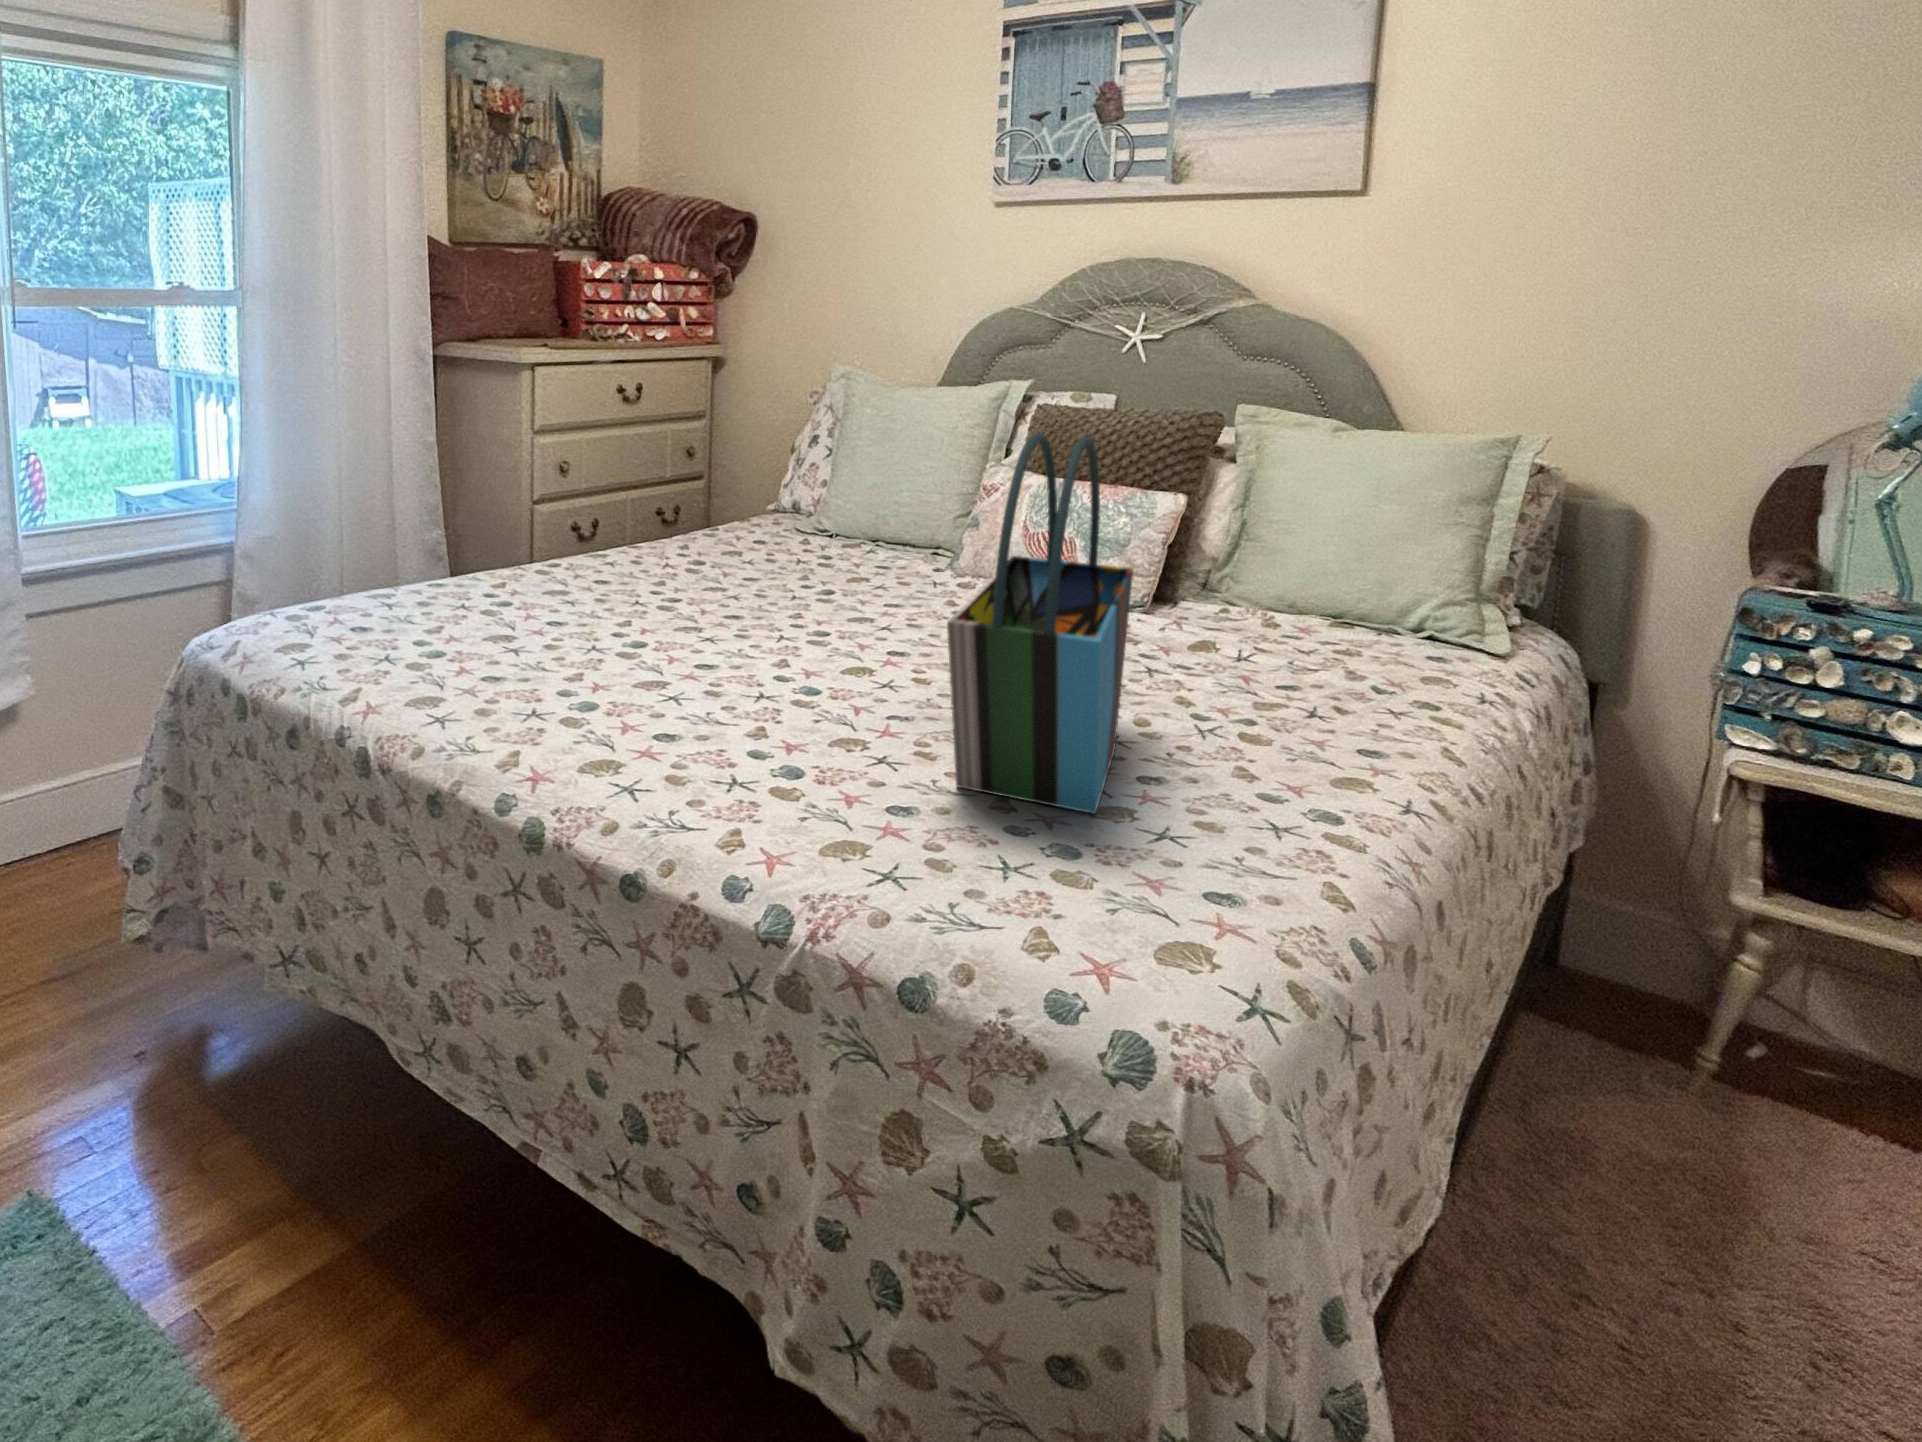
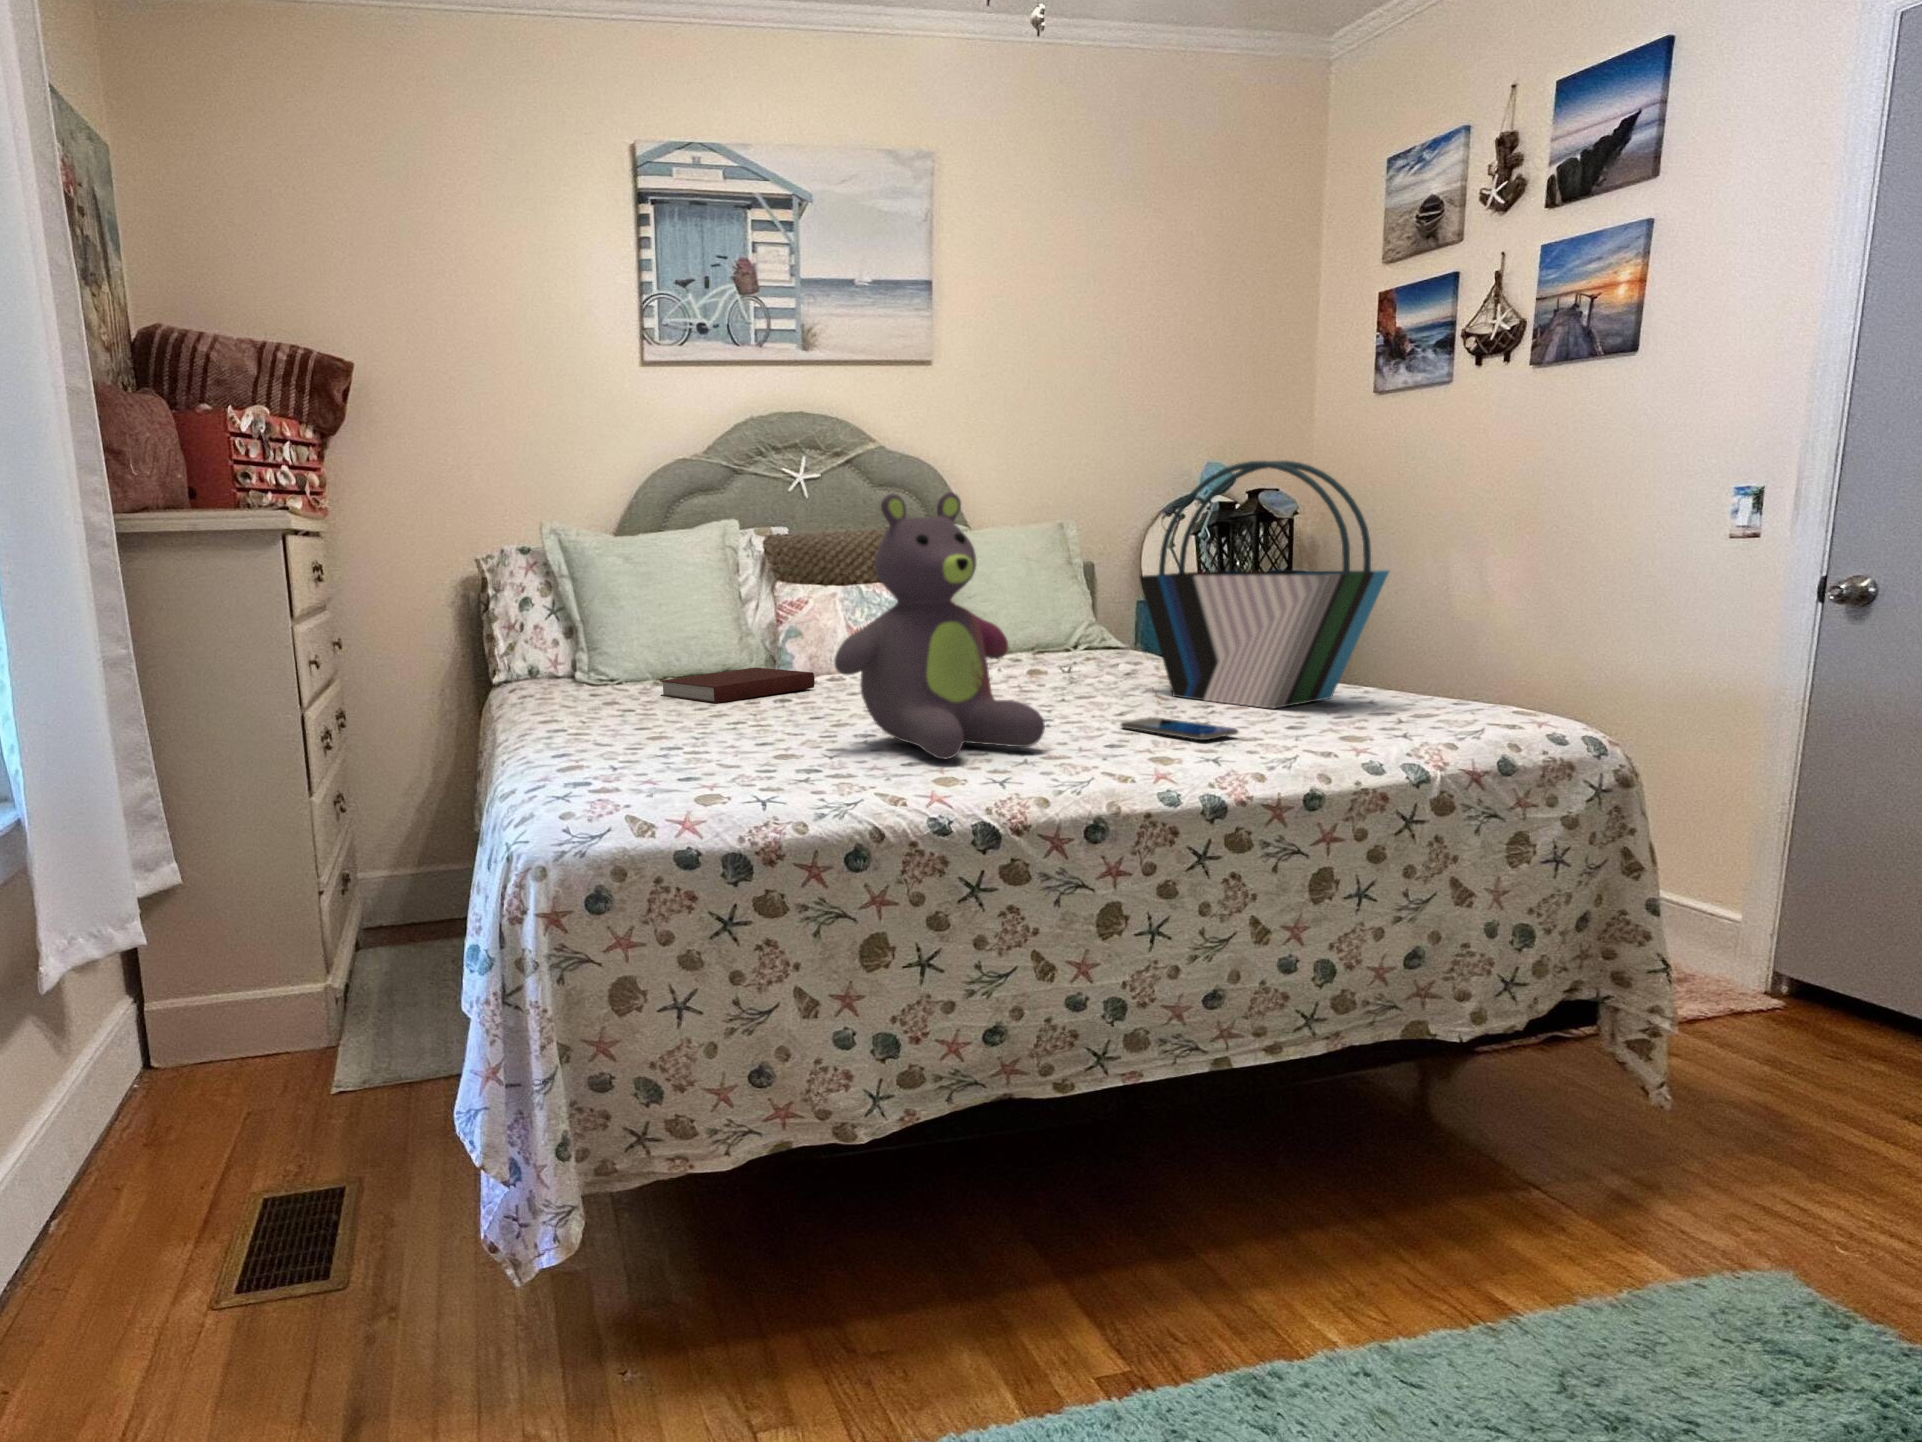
stuffed bear: none [433,430,639,705] -> present [834,492,1045,759]
notebook: none [681,547,825,591] -> present [660,668,815,703]
smartphone: none [647,722,759,779] -> present [1121,717,1238,740]

